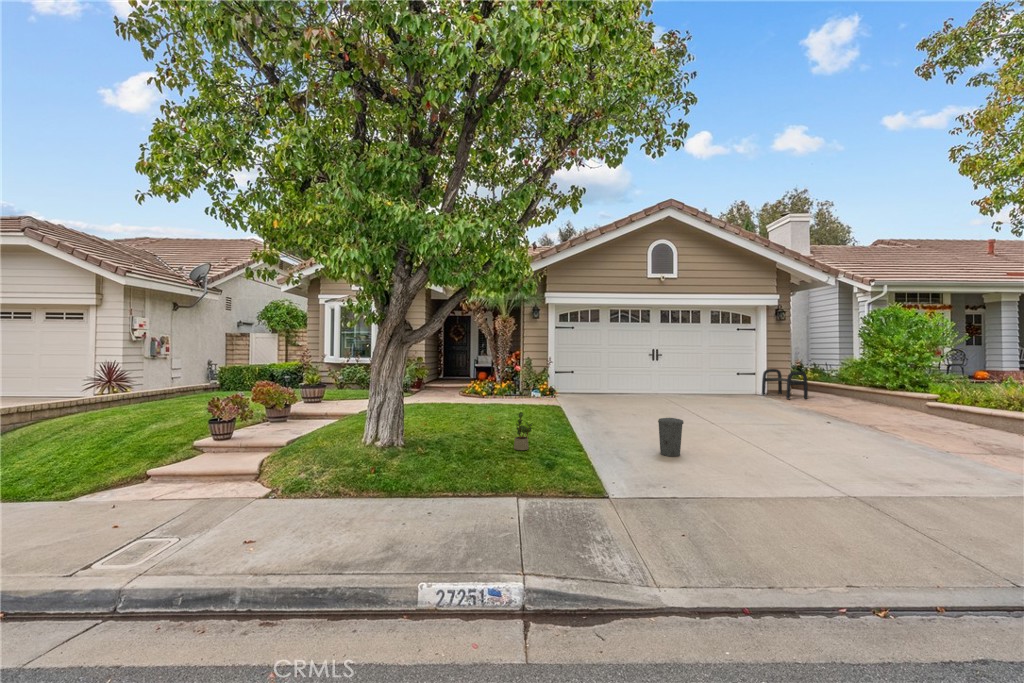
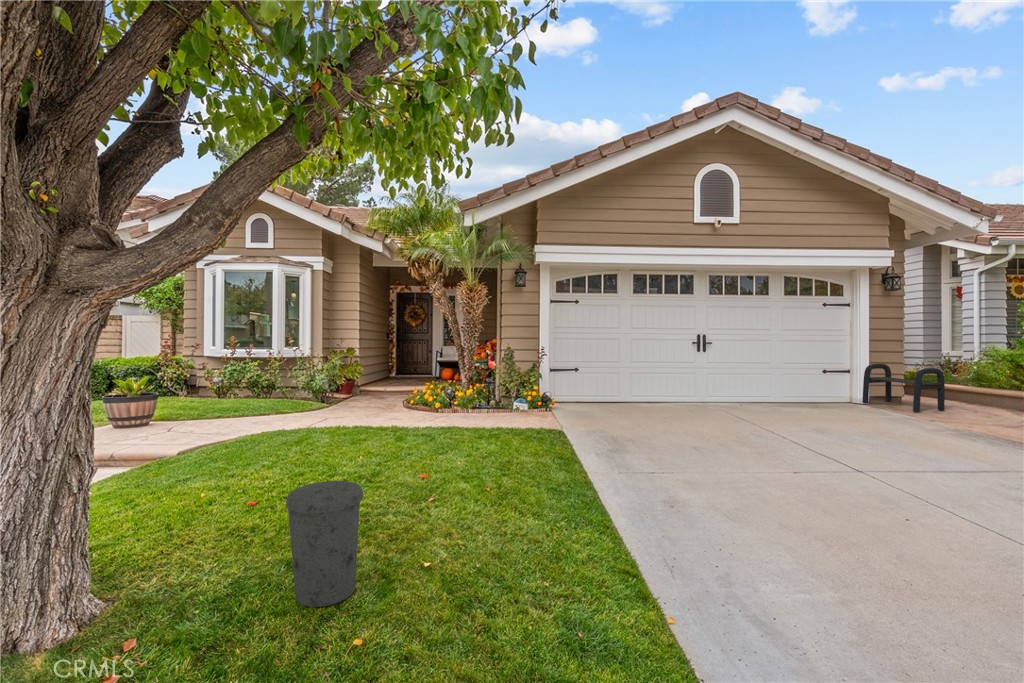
potted plant: present [514,412,532,450] -> none [450,501,508,621]
trash can: present [658,418,684,456] -> present [286,481,363,607]

